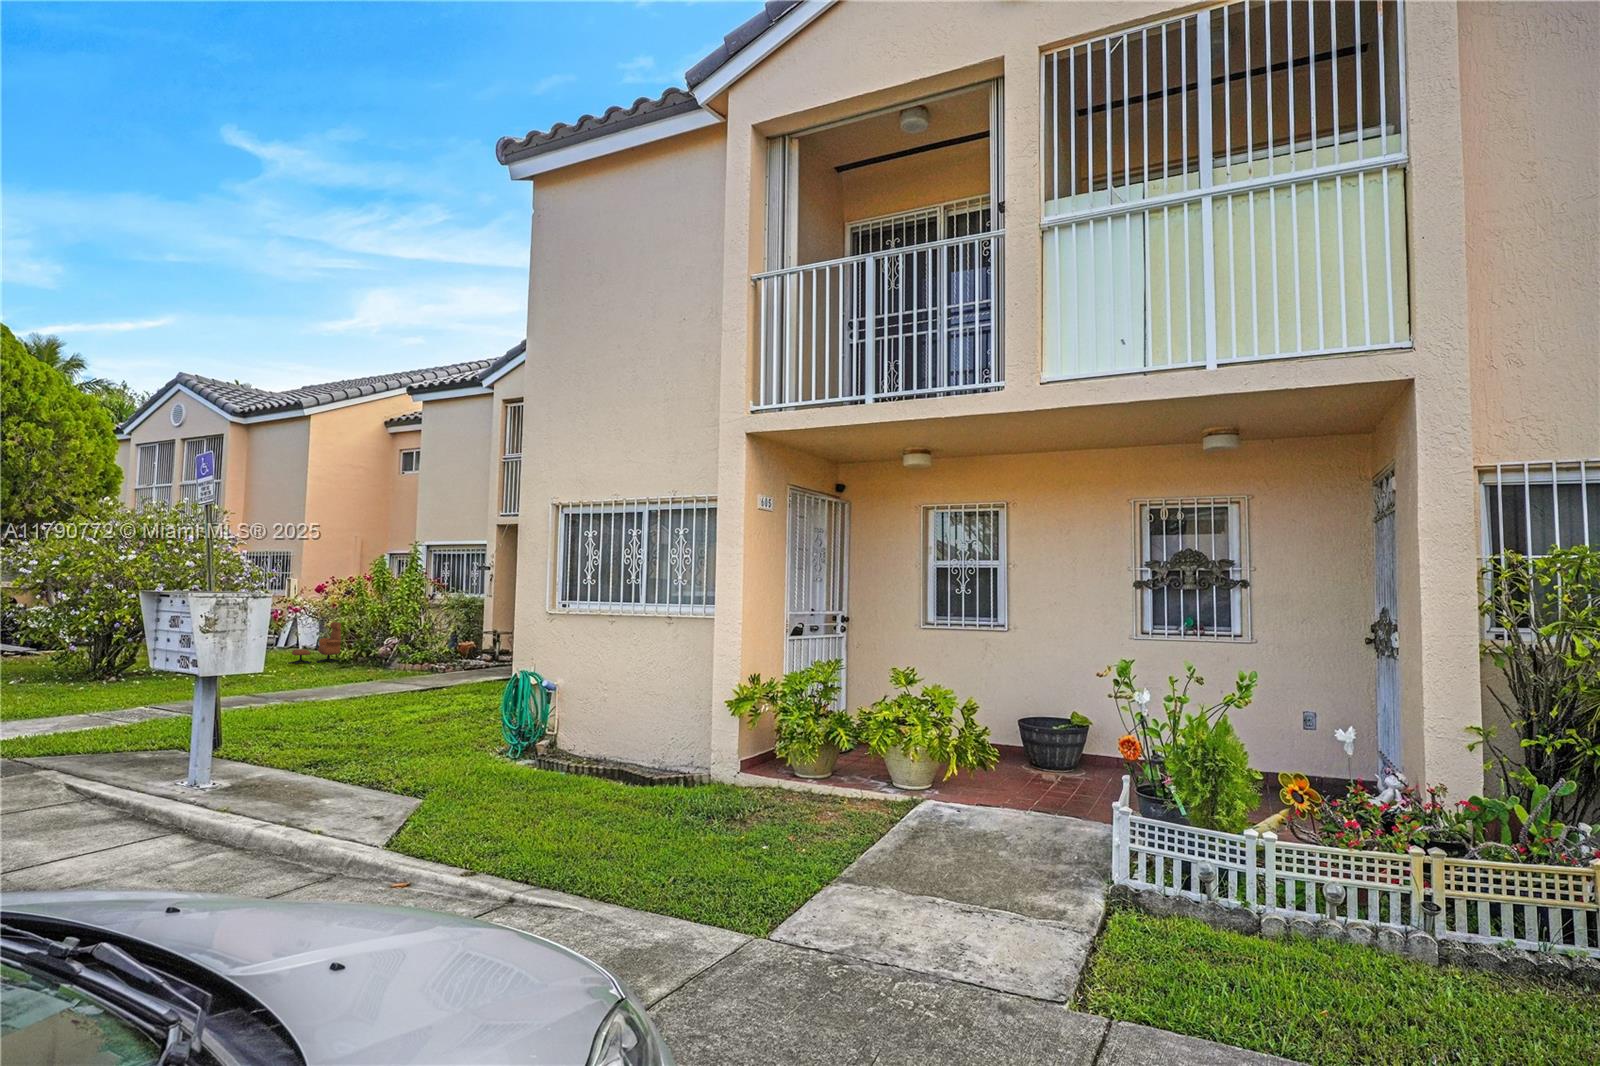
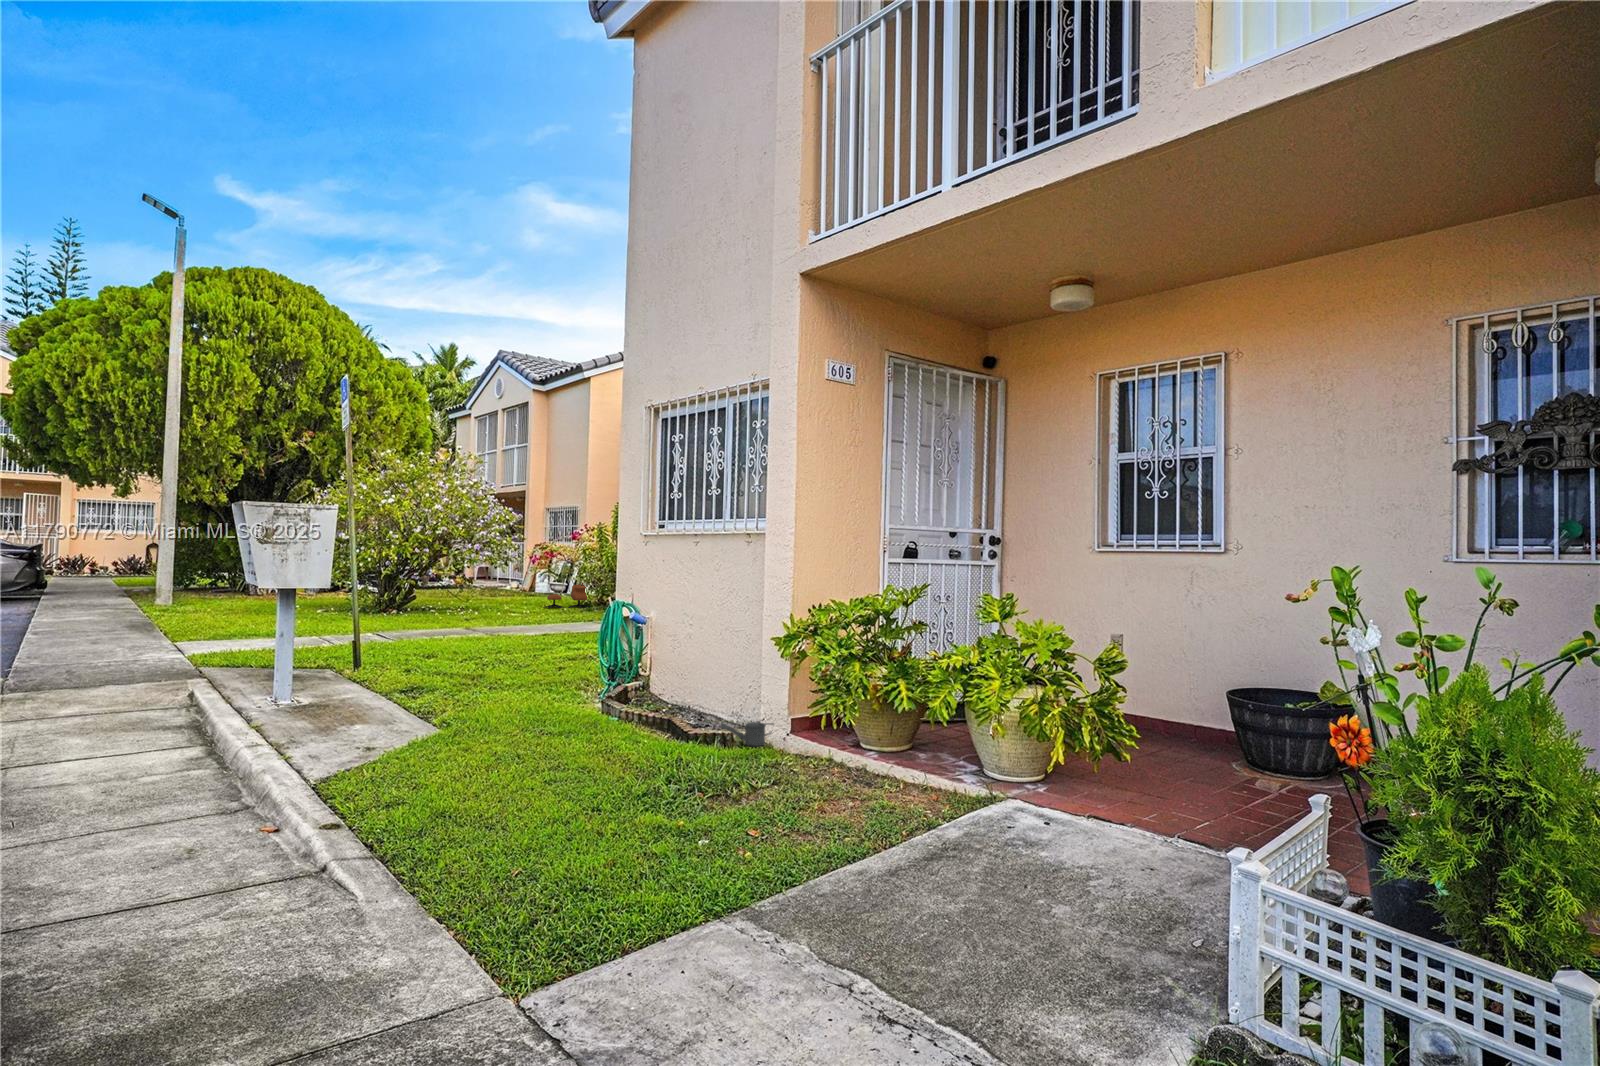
watering can: none [683,765,720,785] -> present [721,722,773,746]

